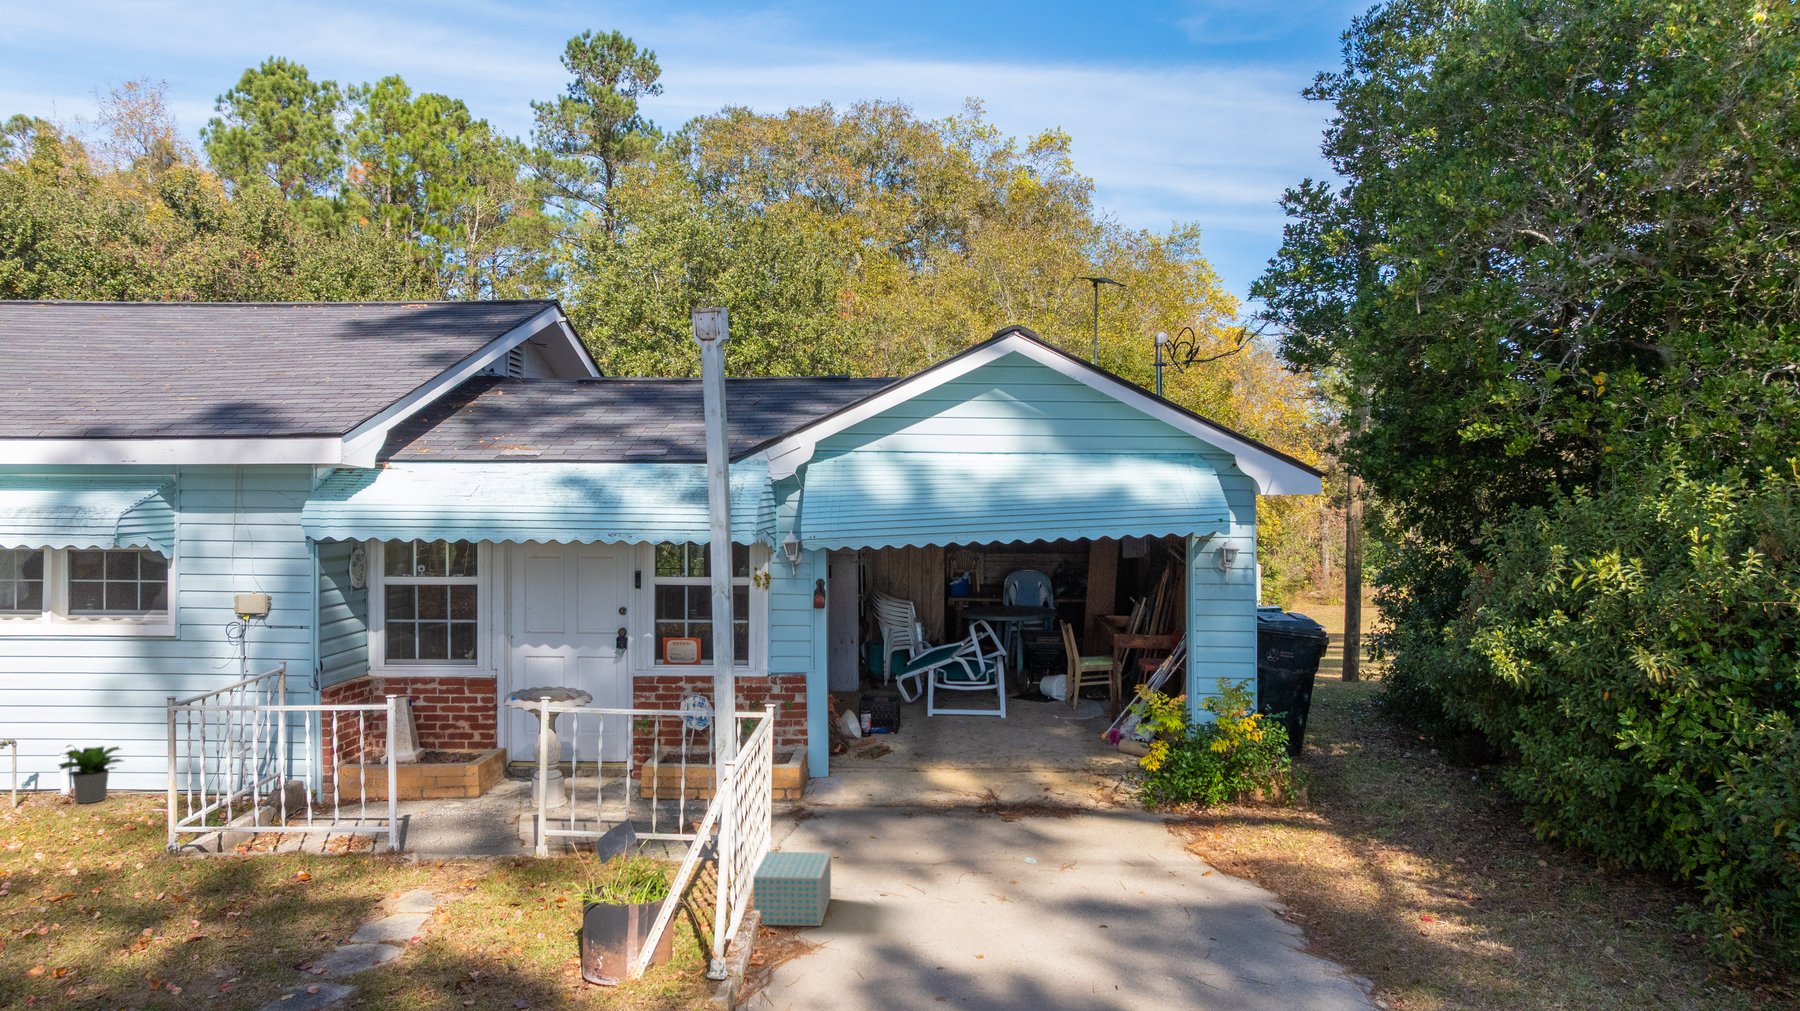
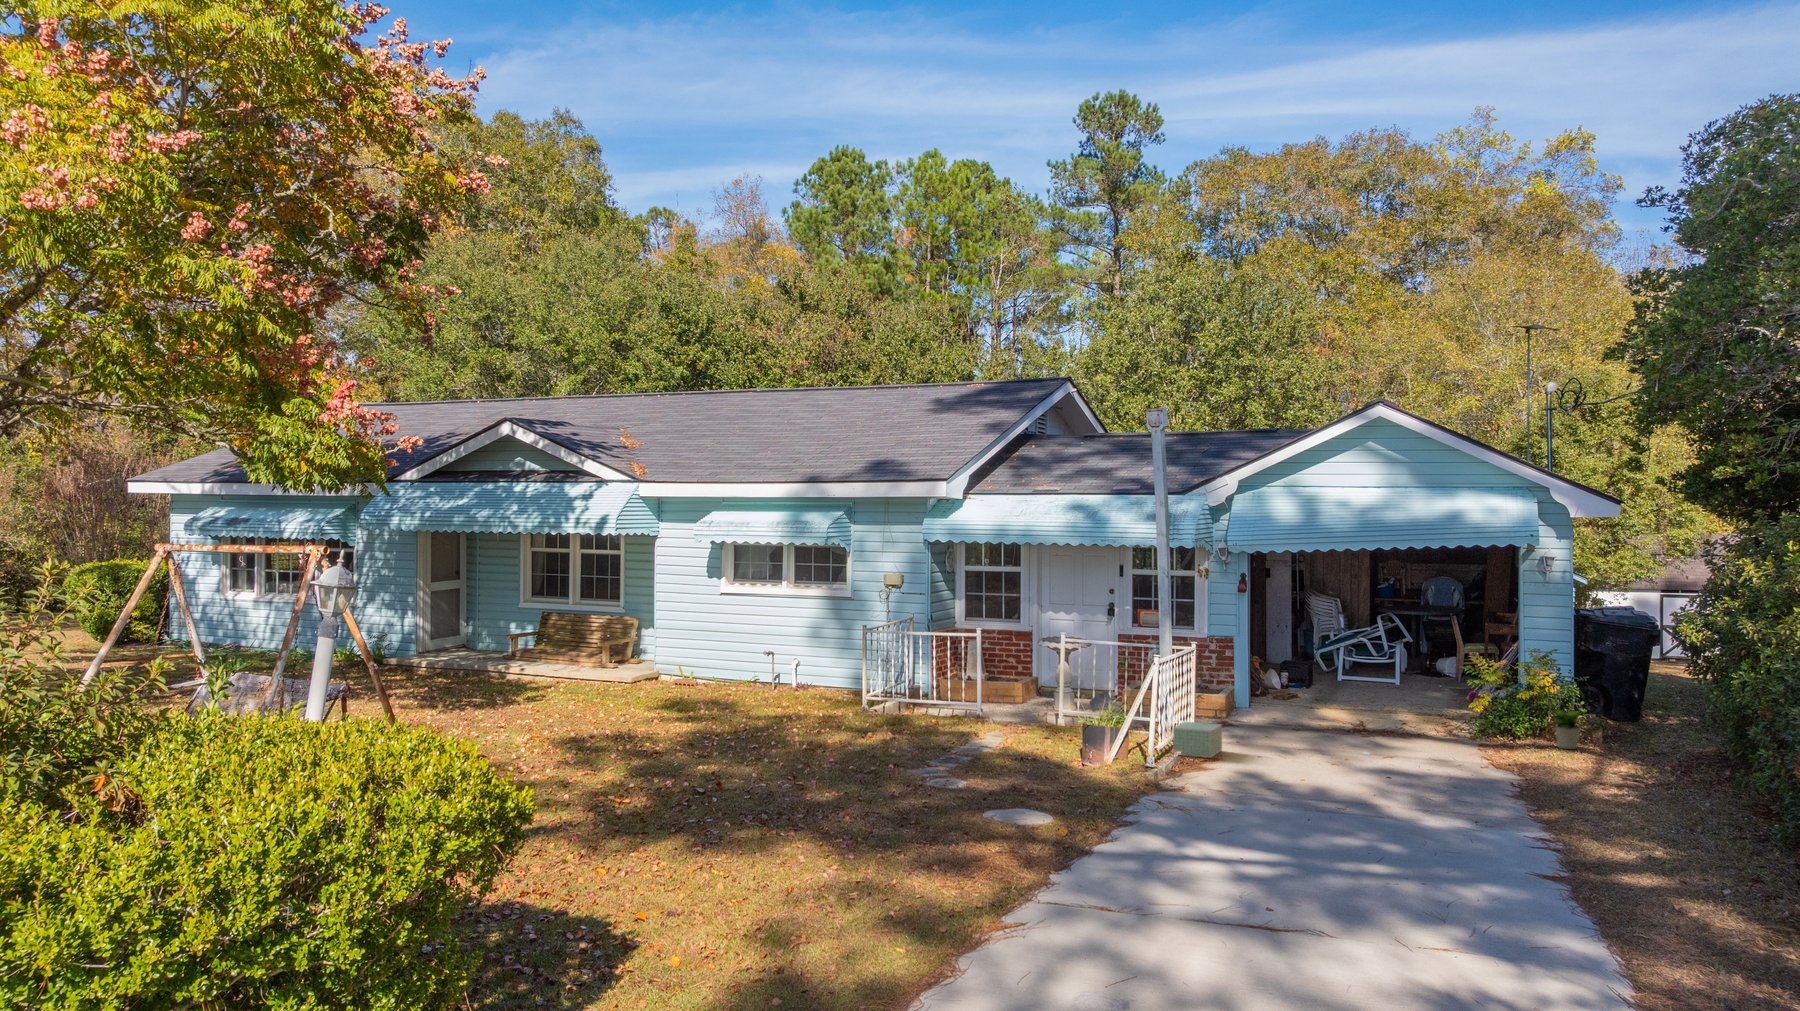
potted plant: present [59,747,122,803] -> present [1549,709,1581,749]

